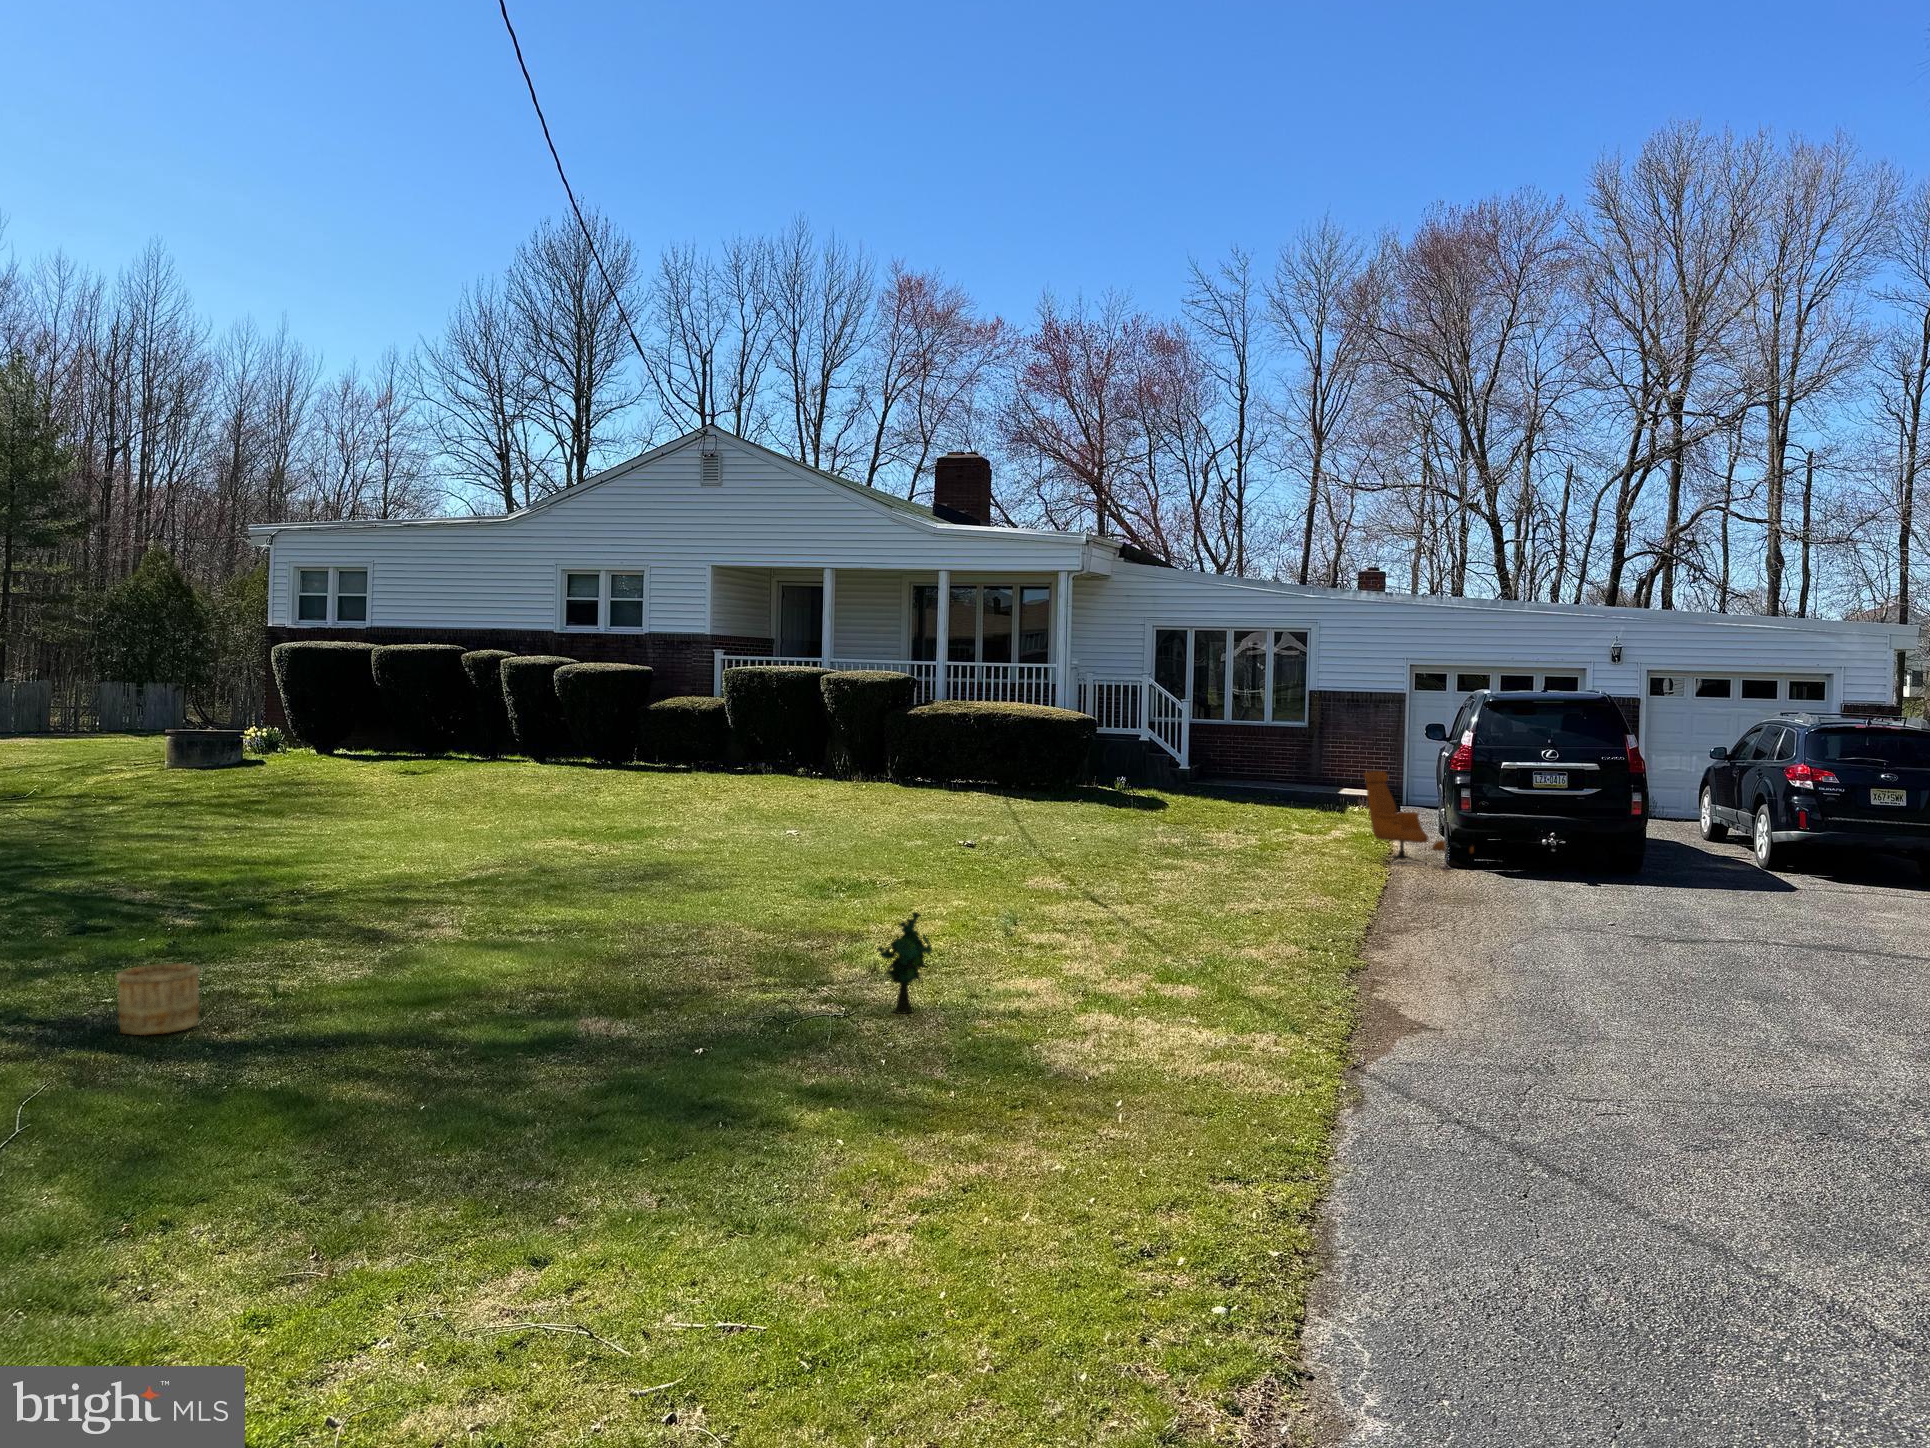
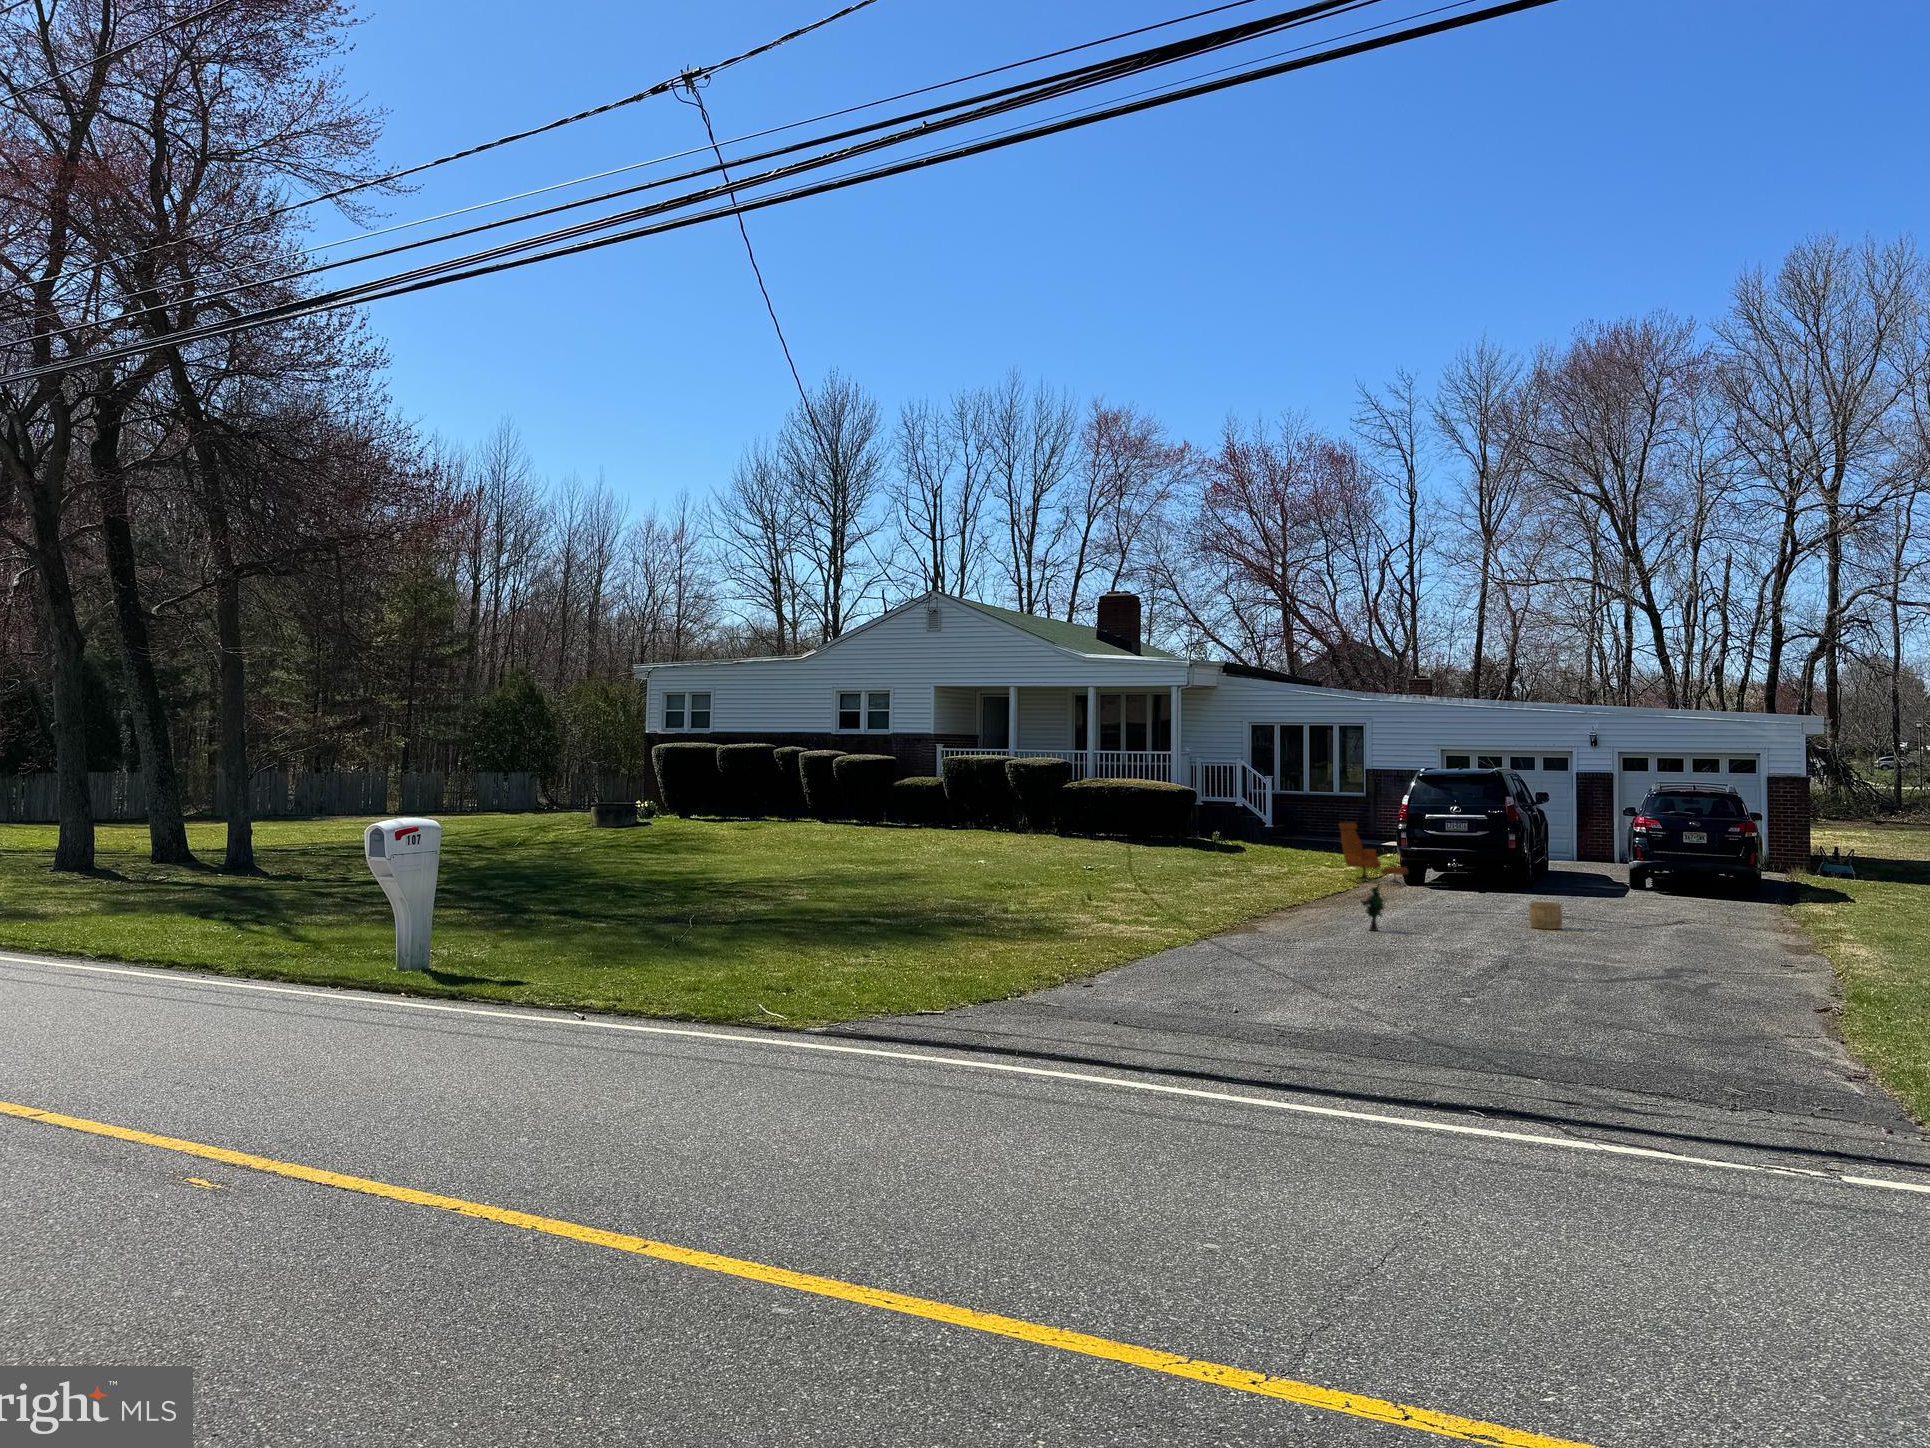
decorative plant: present [877,912,932,1014] -> present [1361,884,1386,931]
wooden bucket: present [116,963,201,1035] -> present [1529,902,1562,929]

